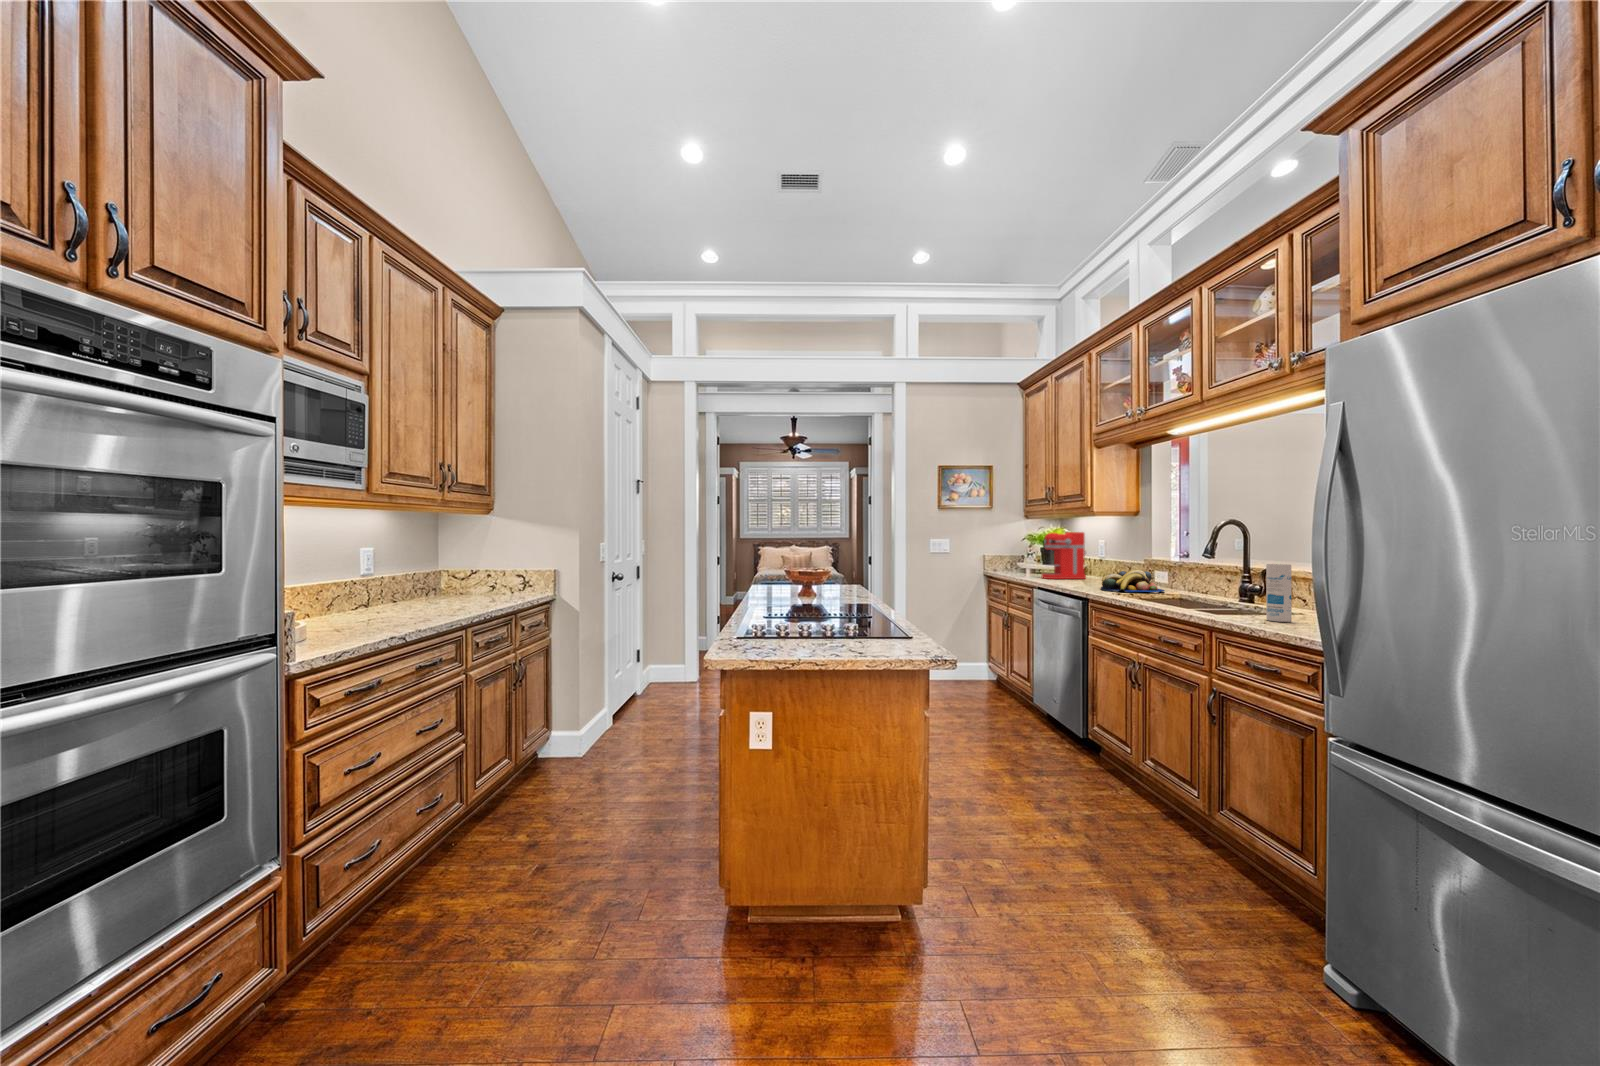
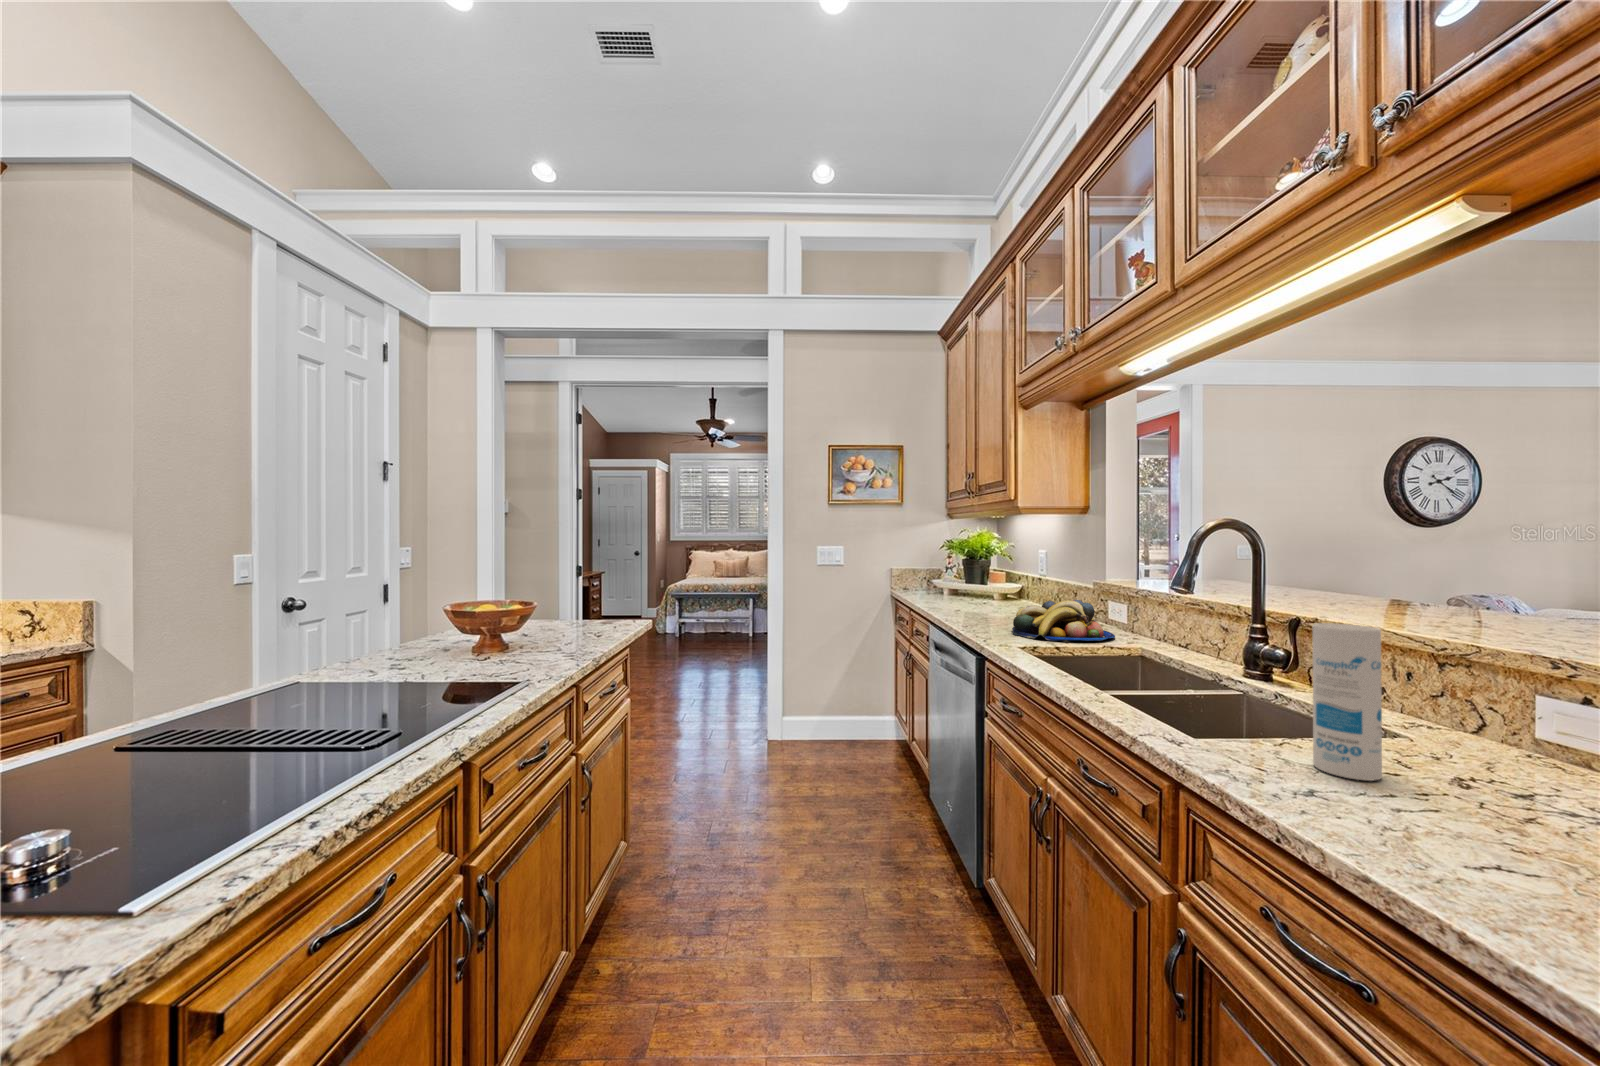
coffee maker: present [1042,532,1086,579] -> none [952,536,1017,605]

